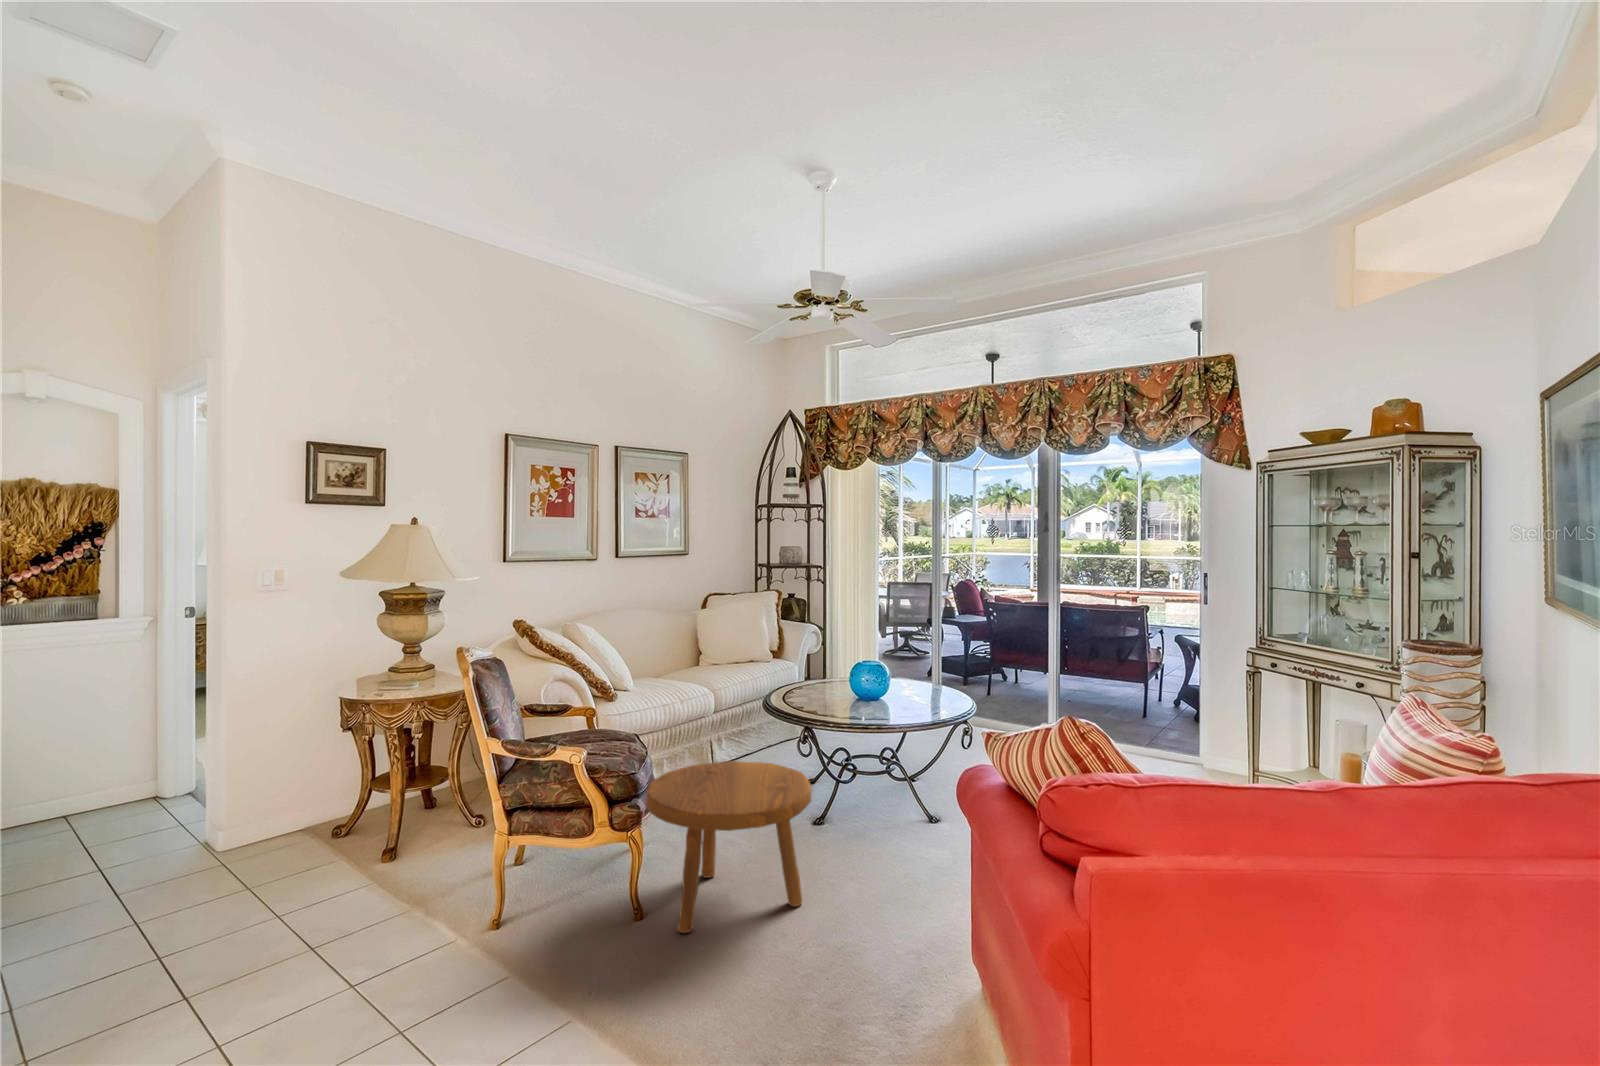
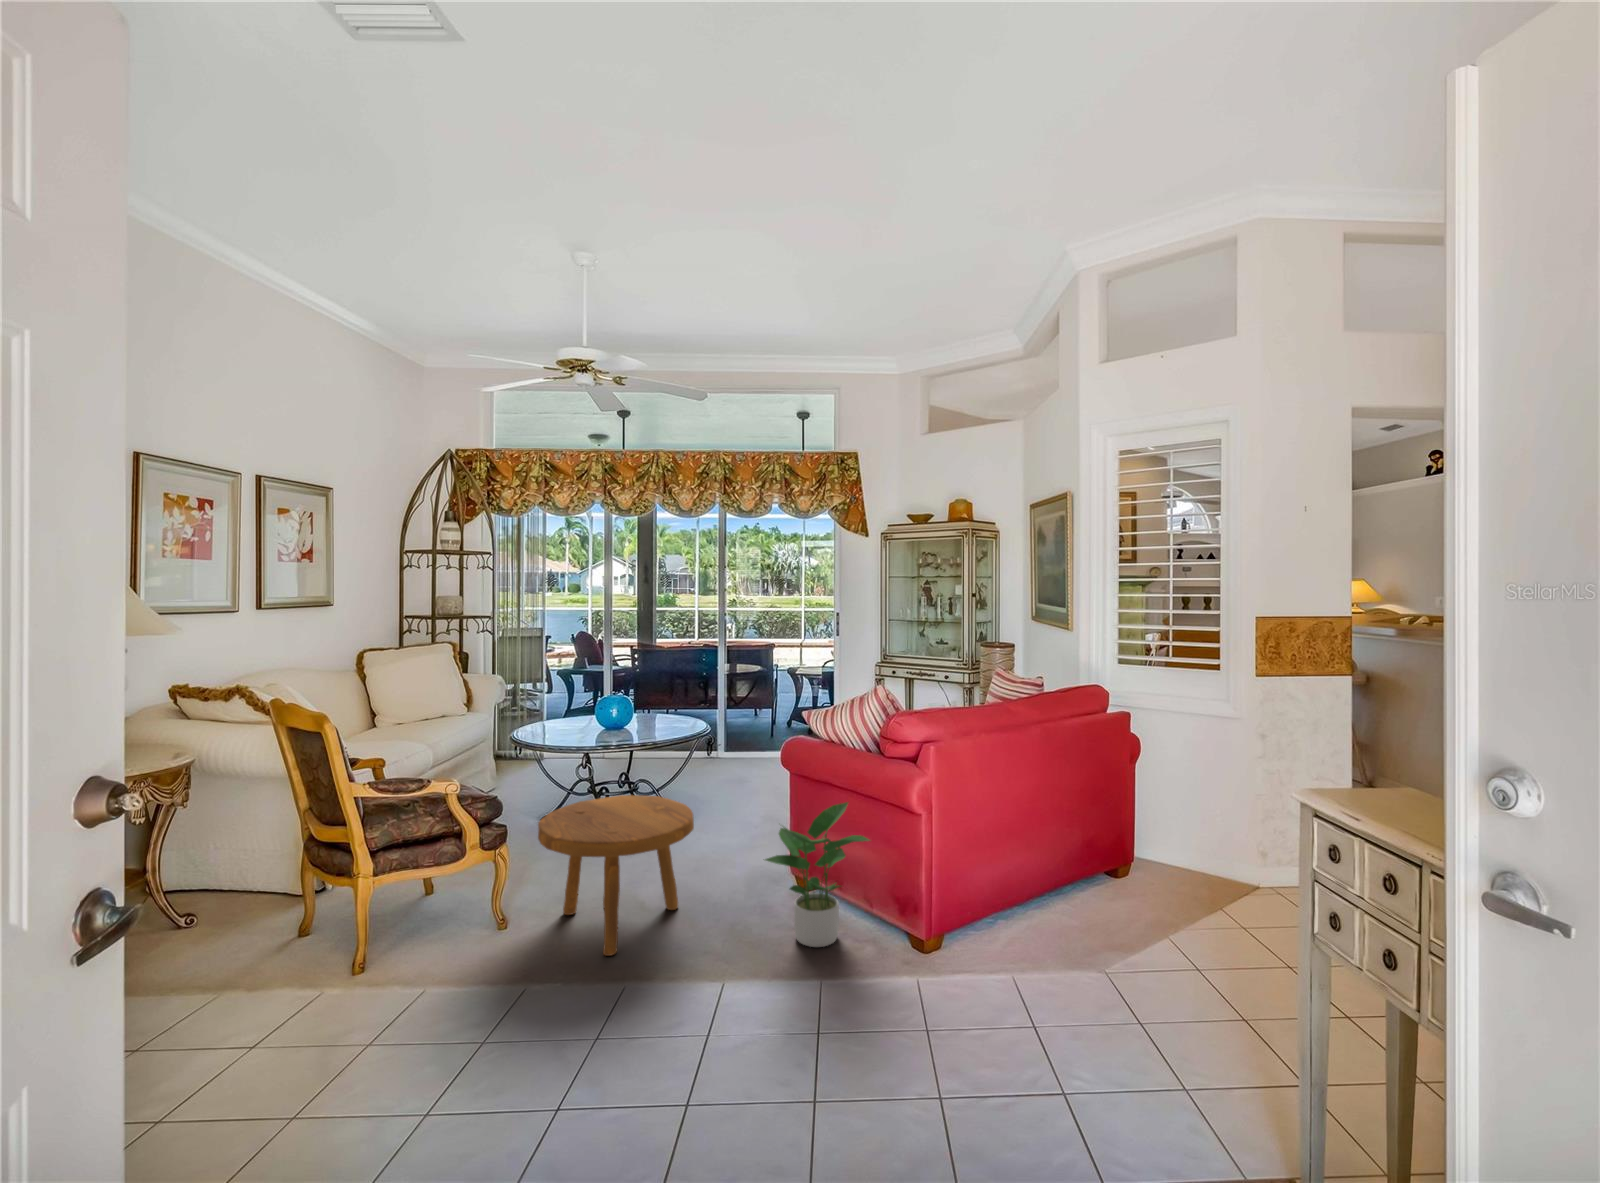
potted plant: none [821,830,946,1019] -> present [765,802,870,947]

